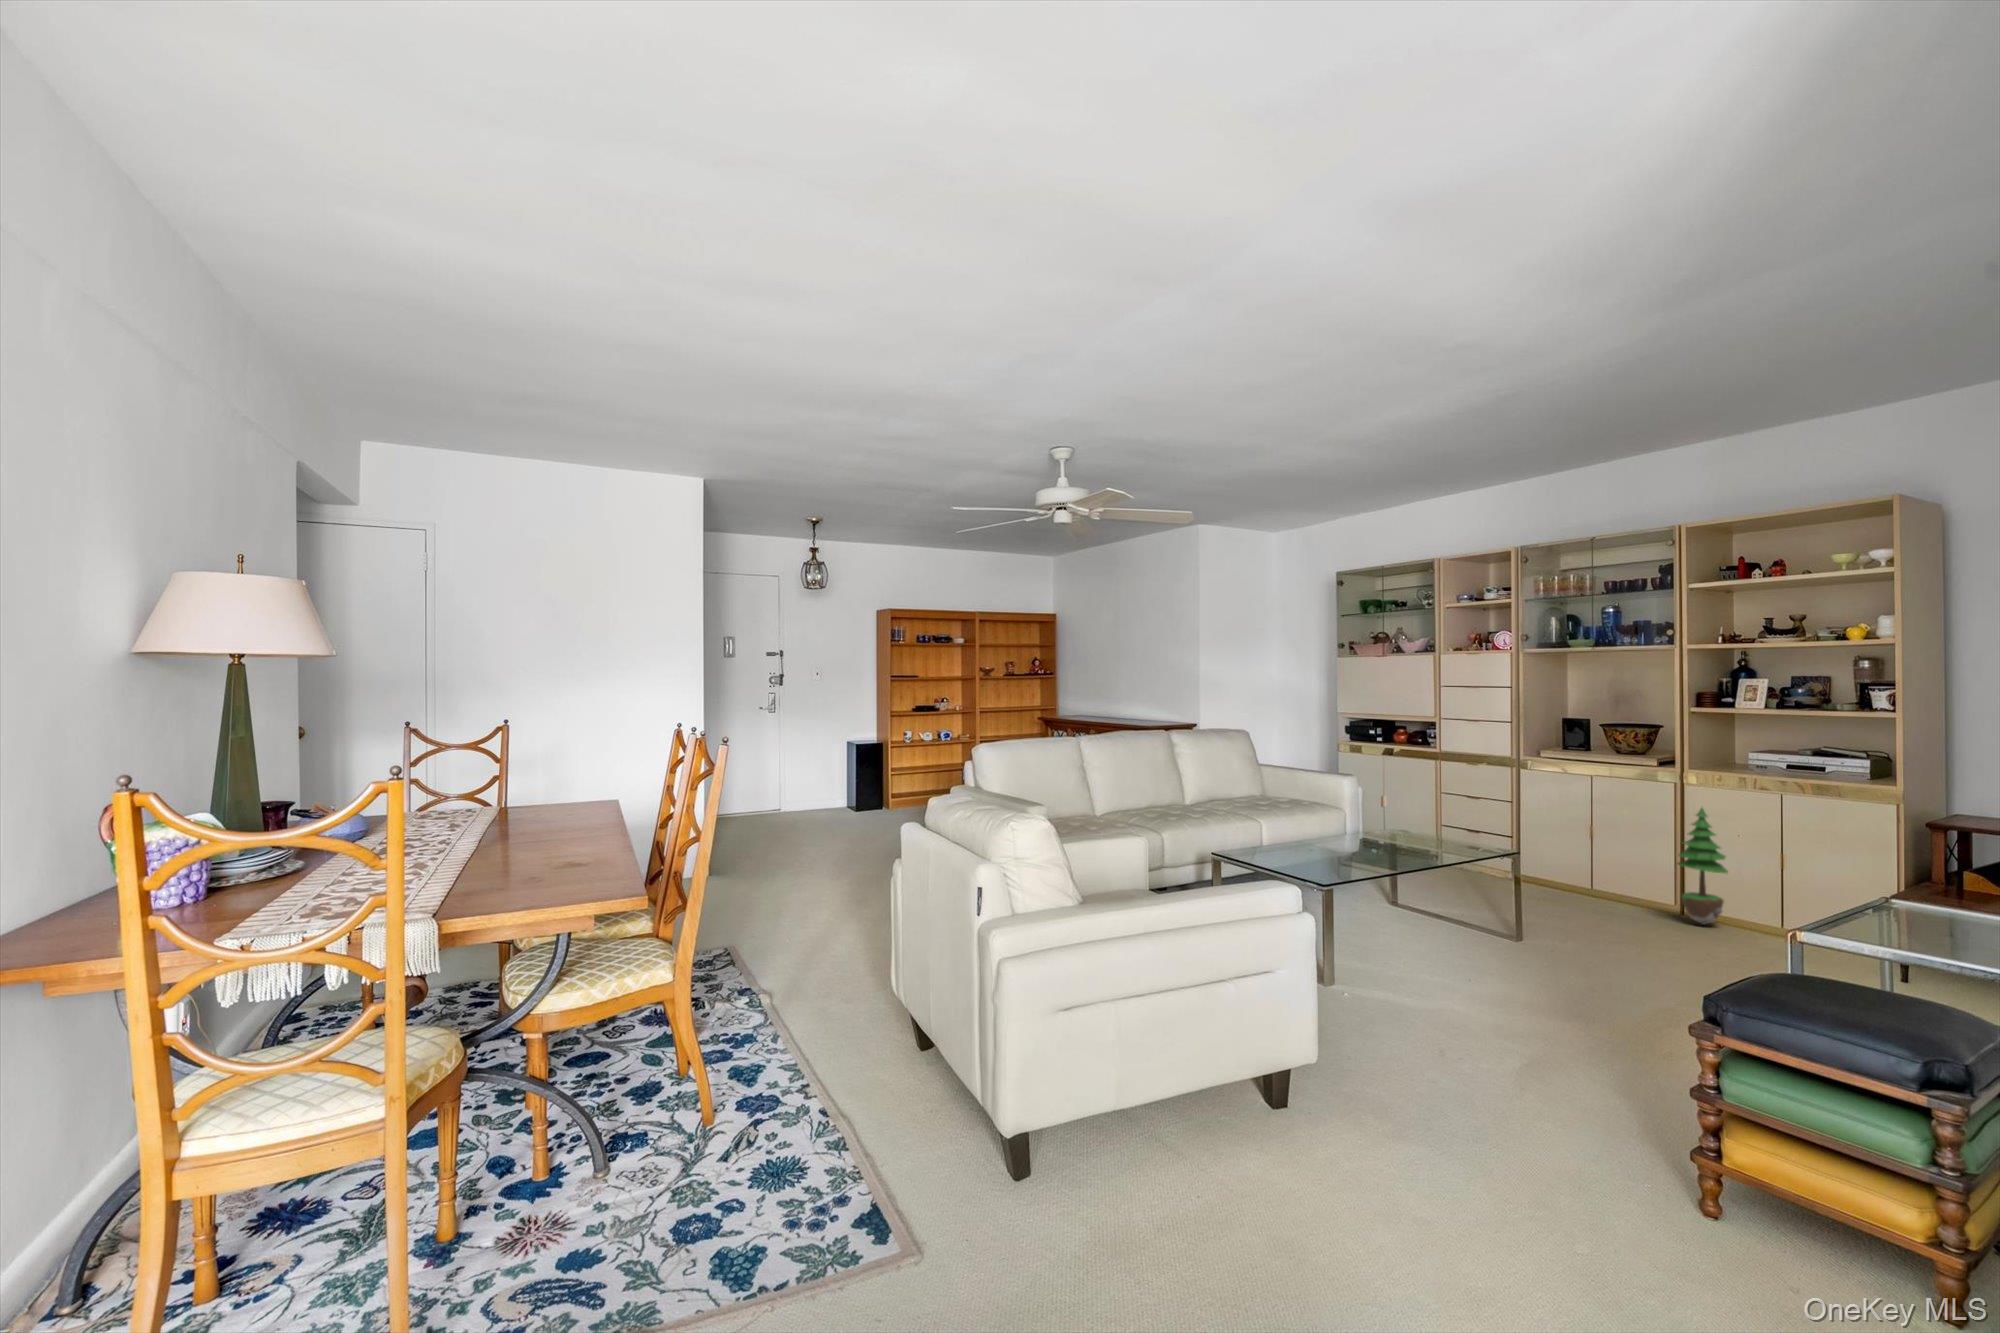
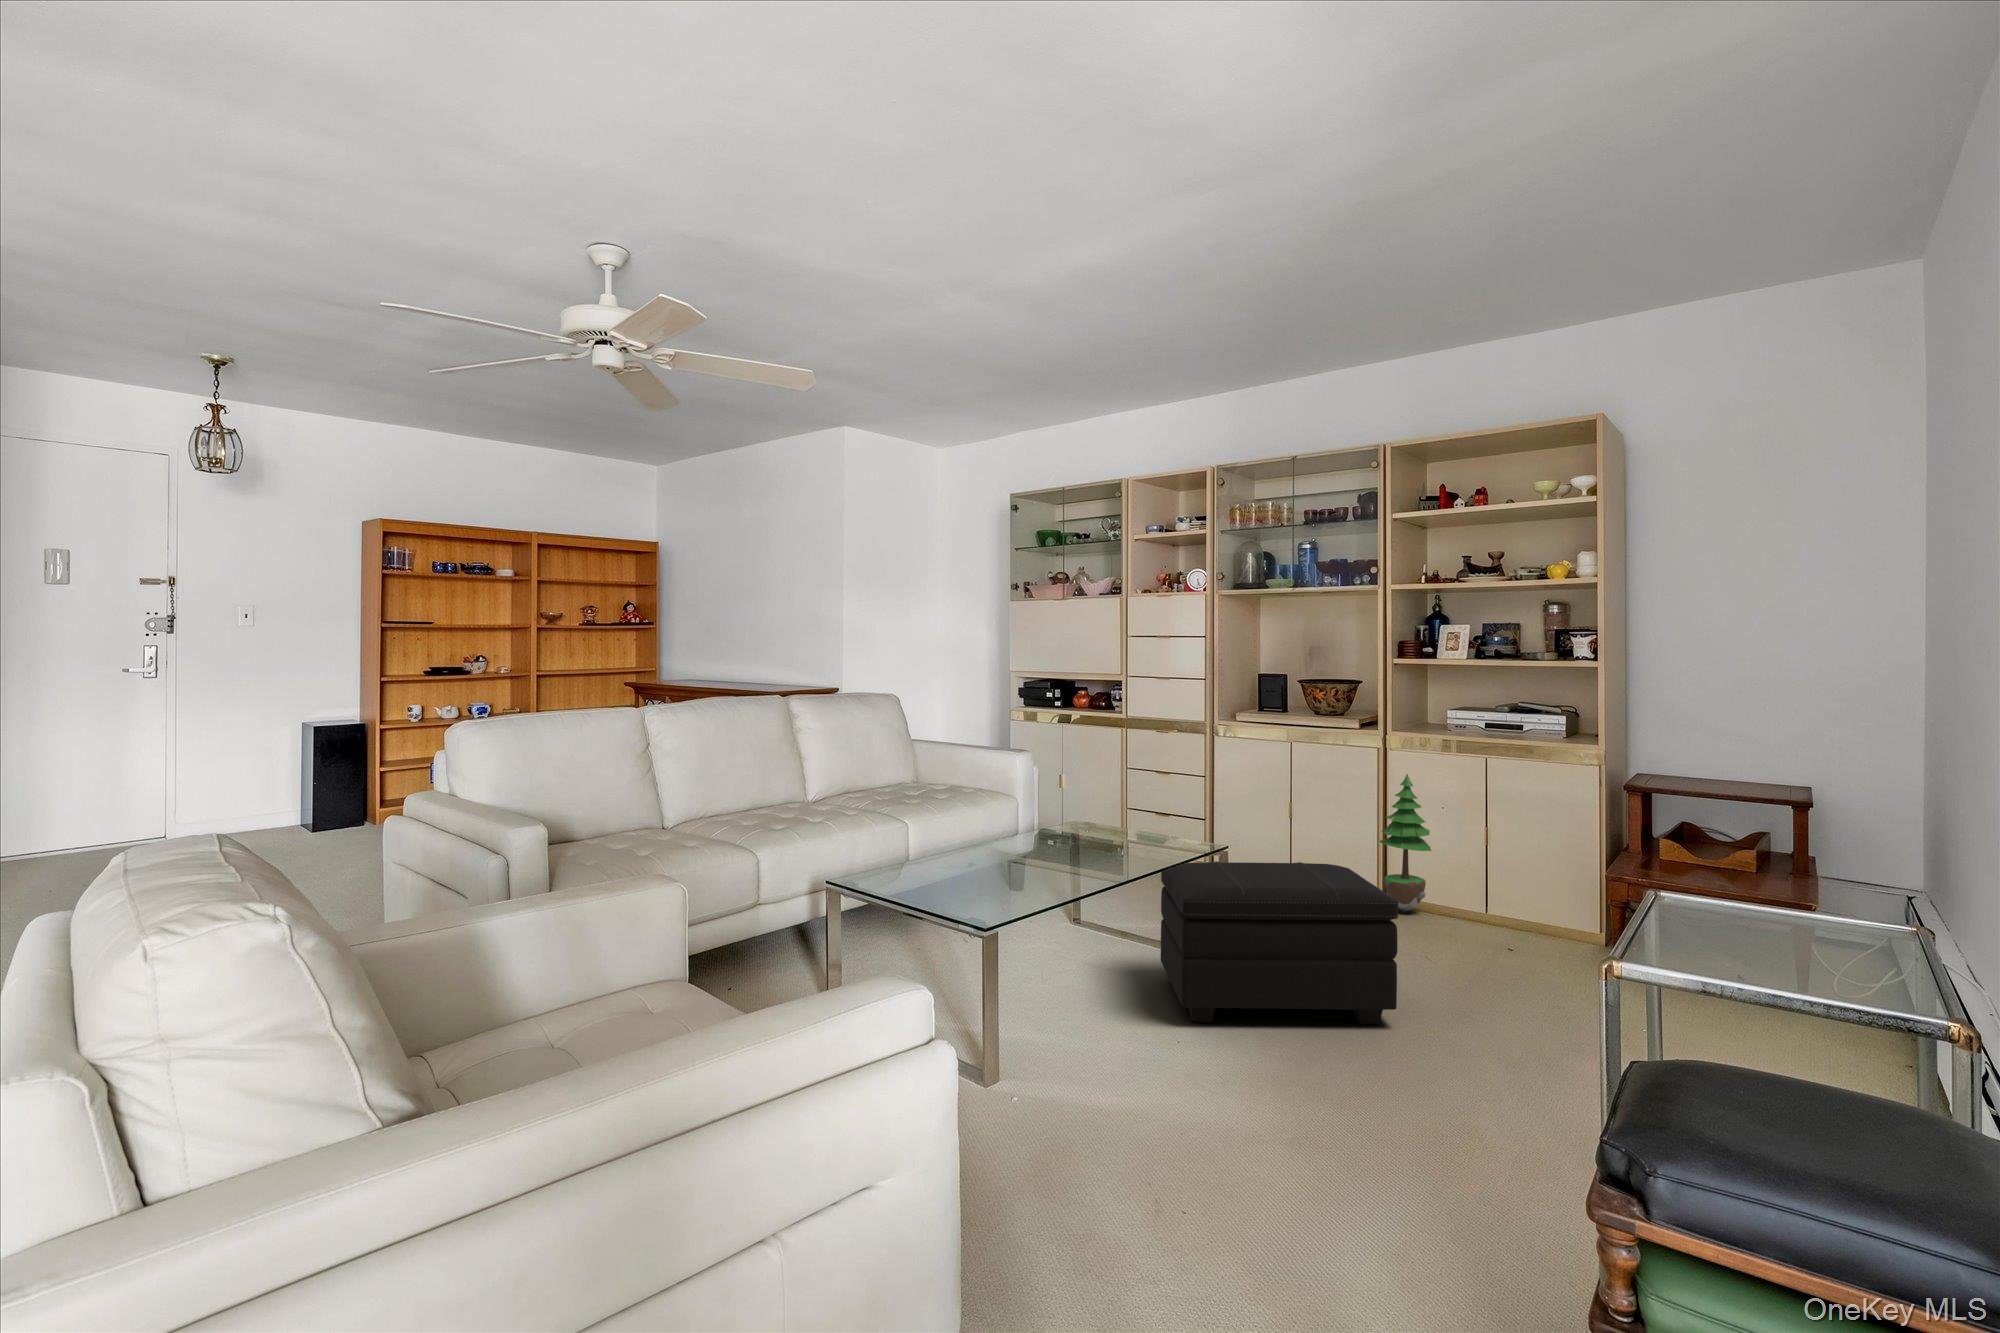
footstool: none [1462,864,1661,995] -> present [1161,862,1398,1024]

